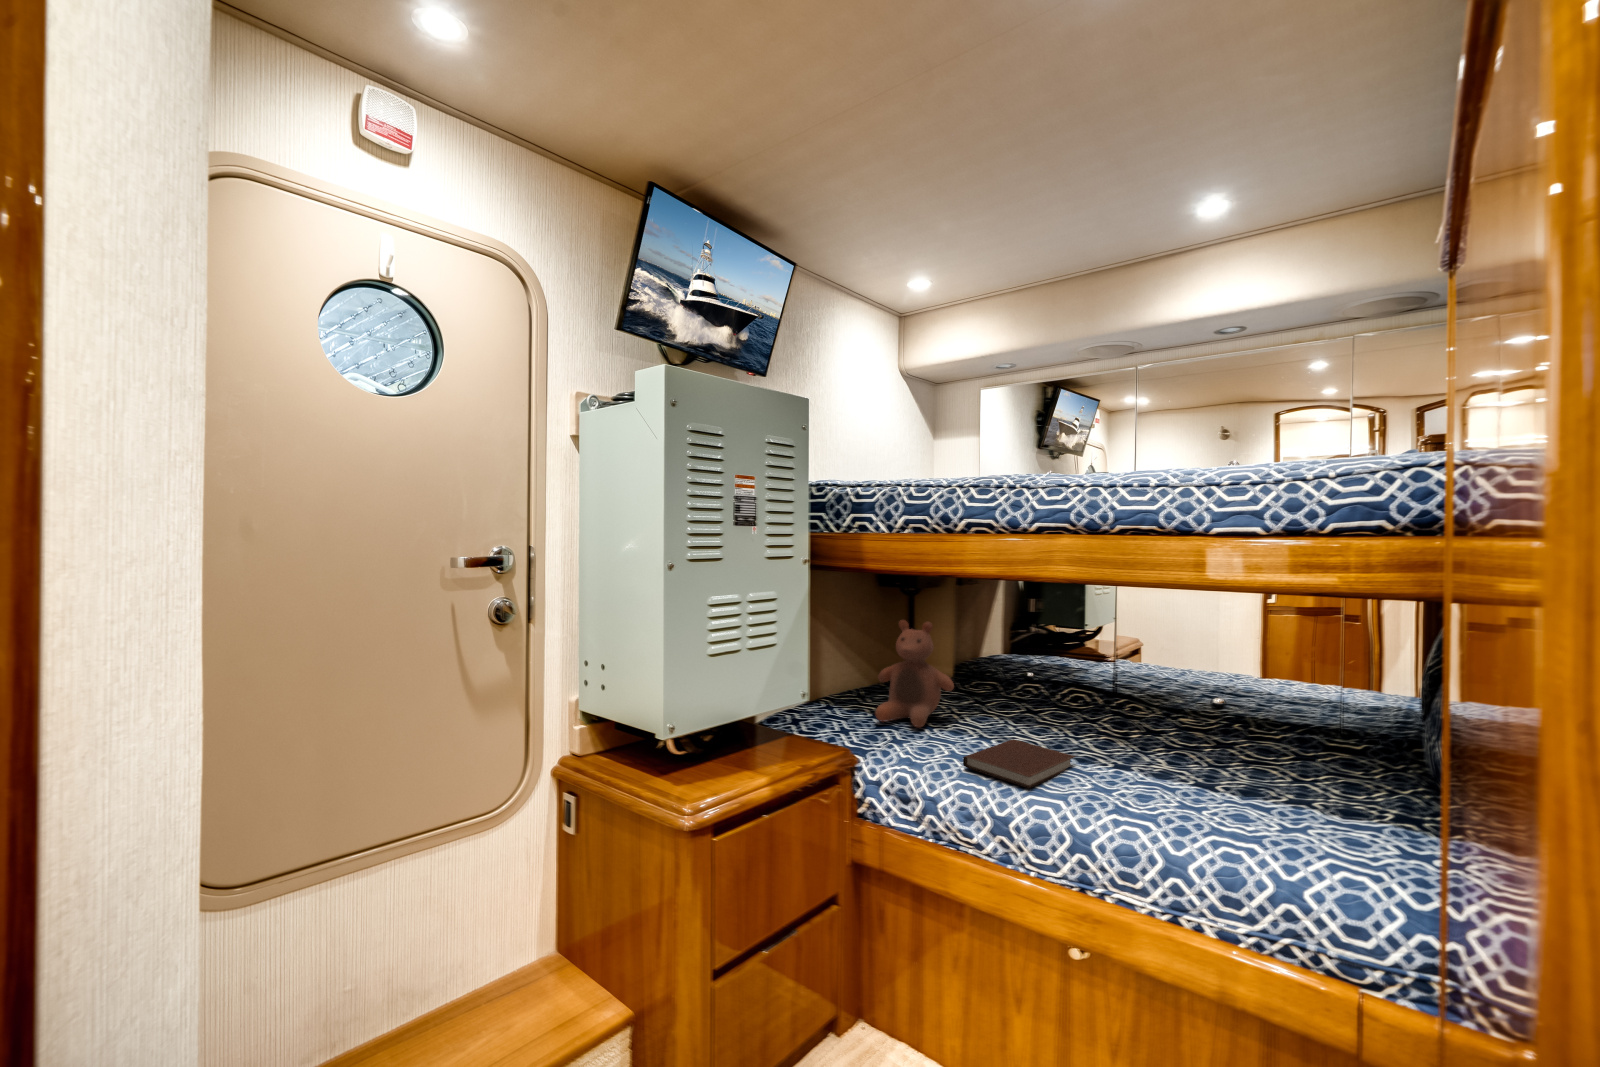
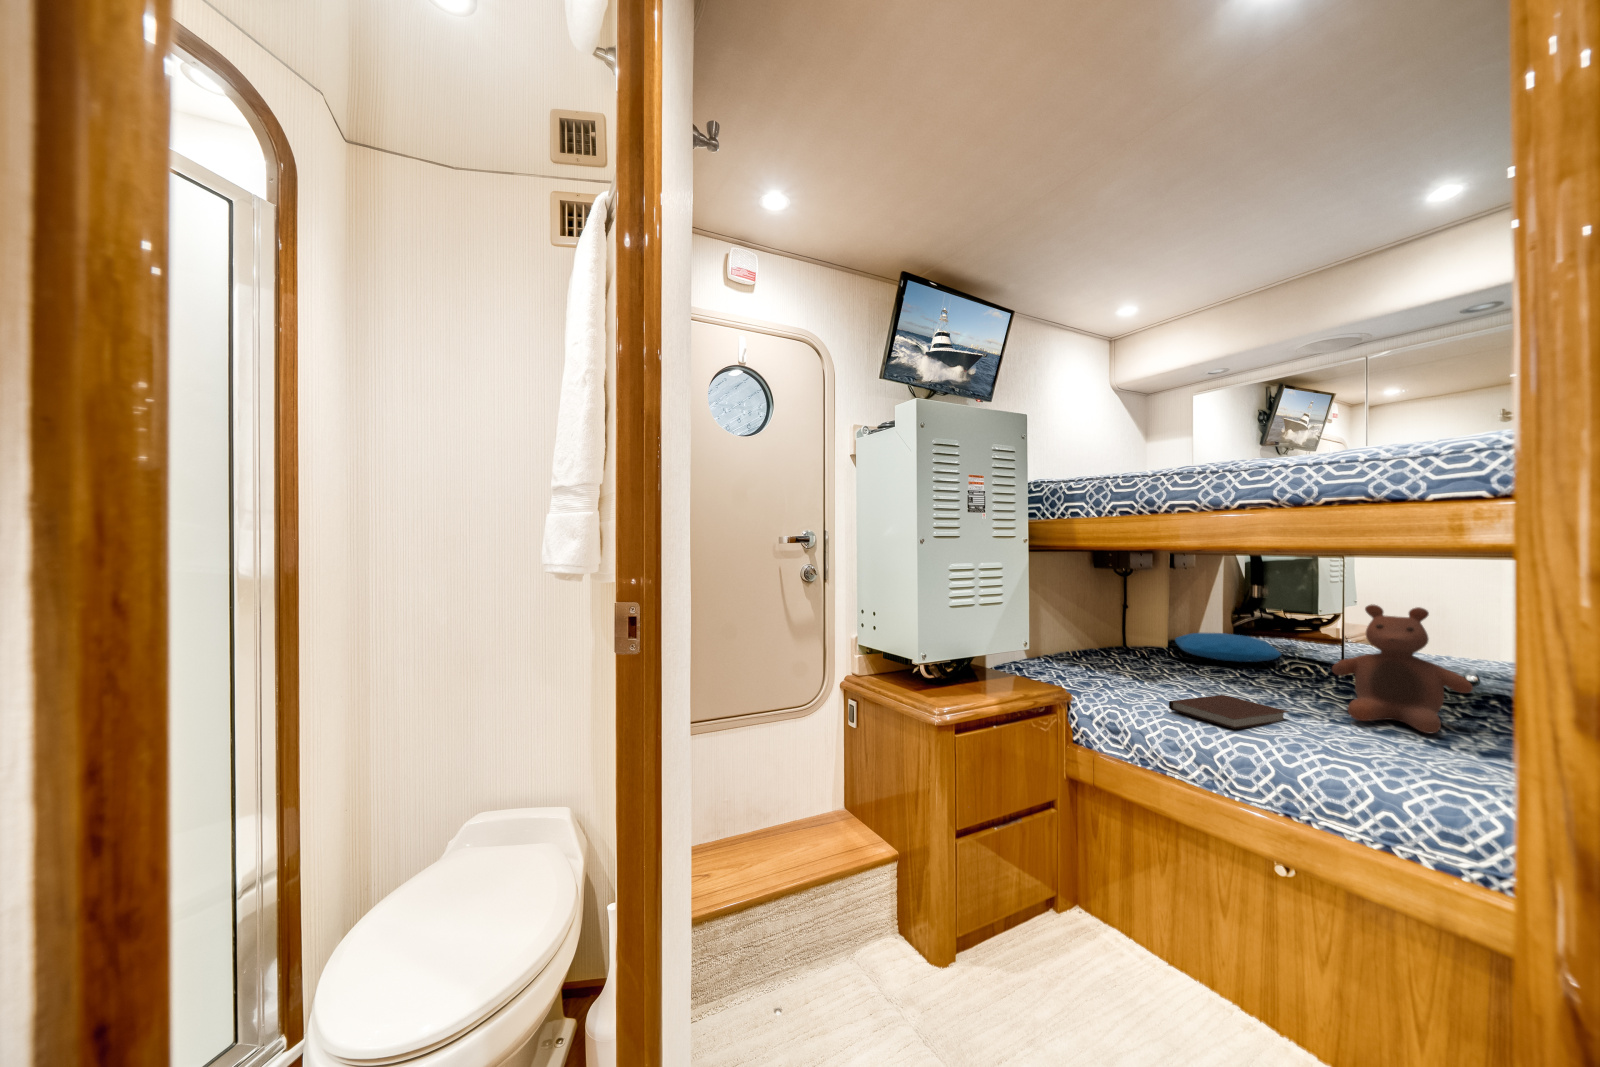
stuffed bear: present [875,620,954,728] -> present [1332,604,1473,733]
pillow: none [961,655,1058,688] -> present [1175,633,1281,662]

